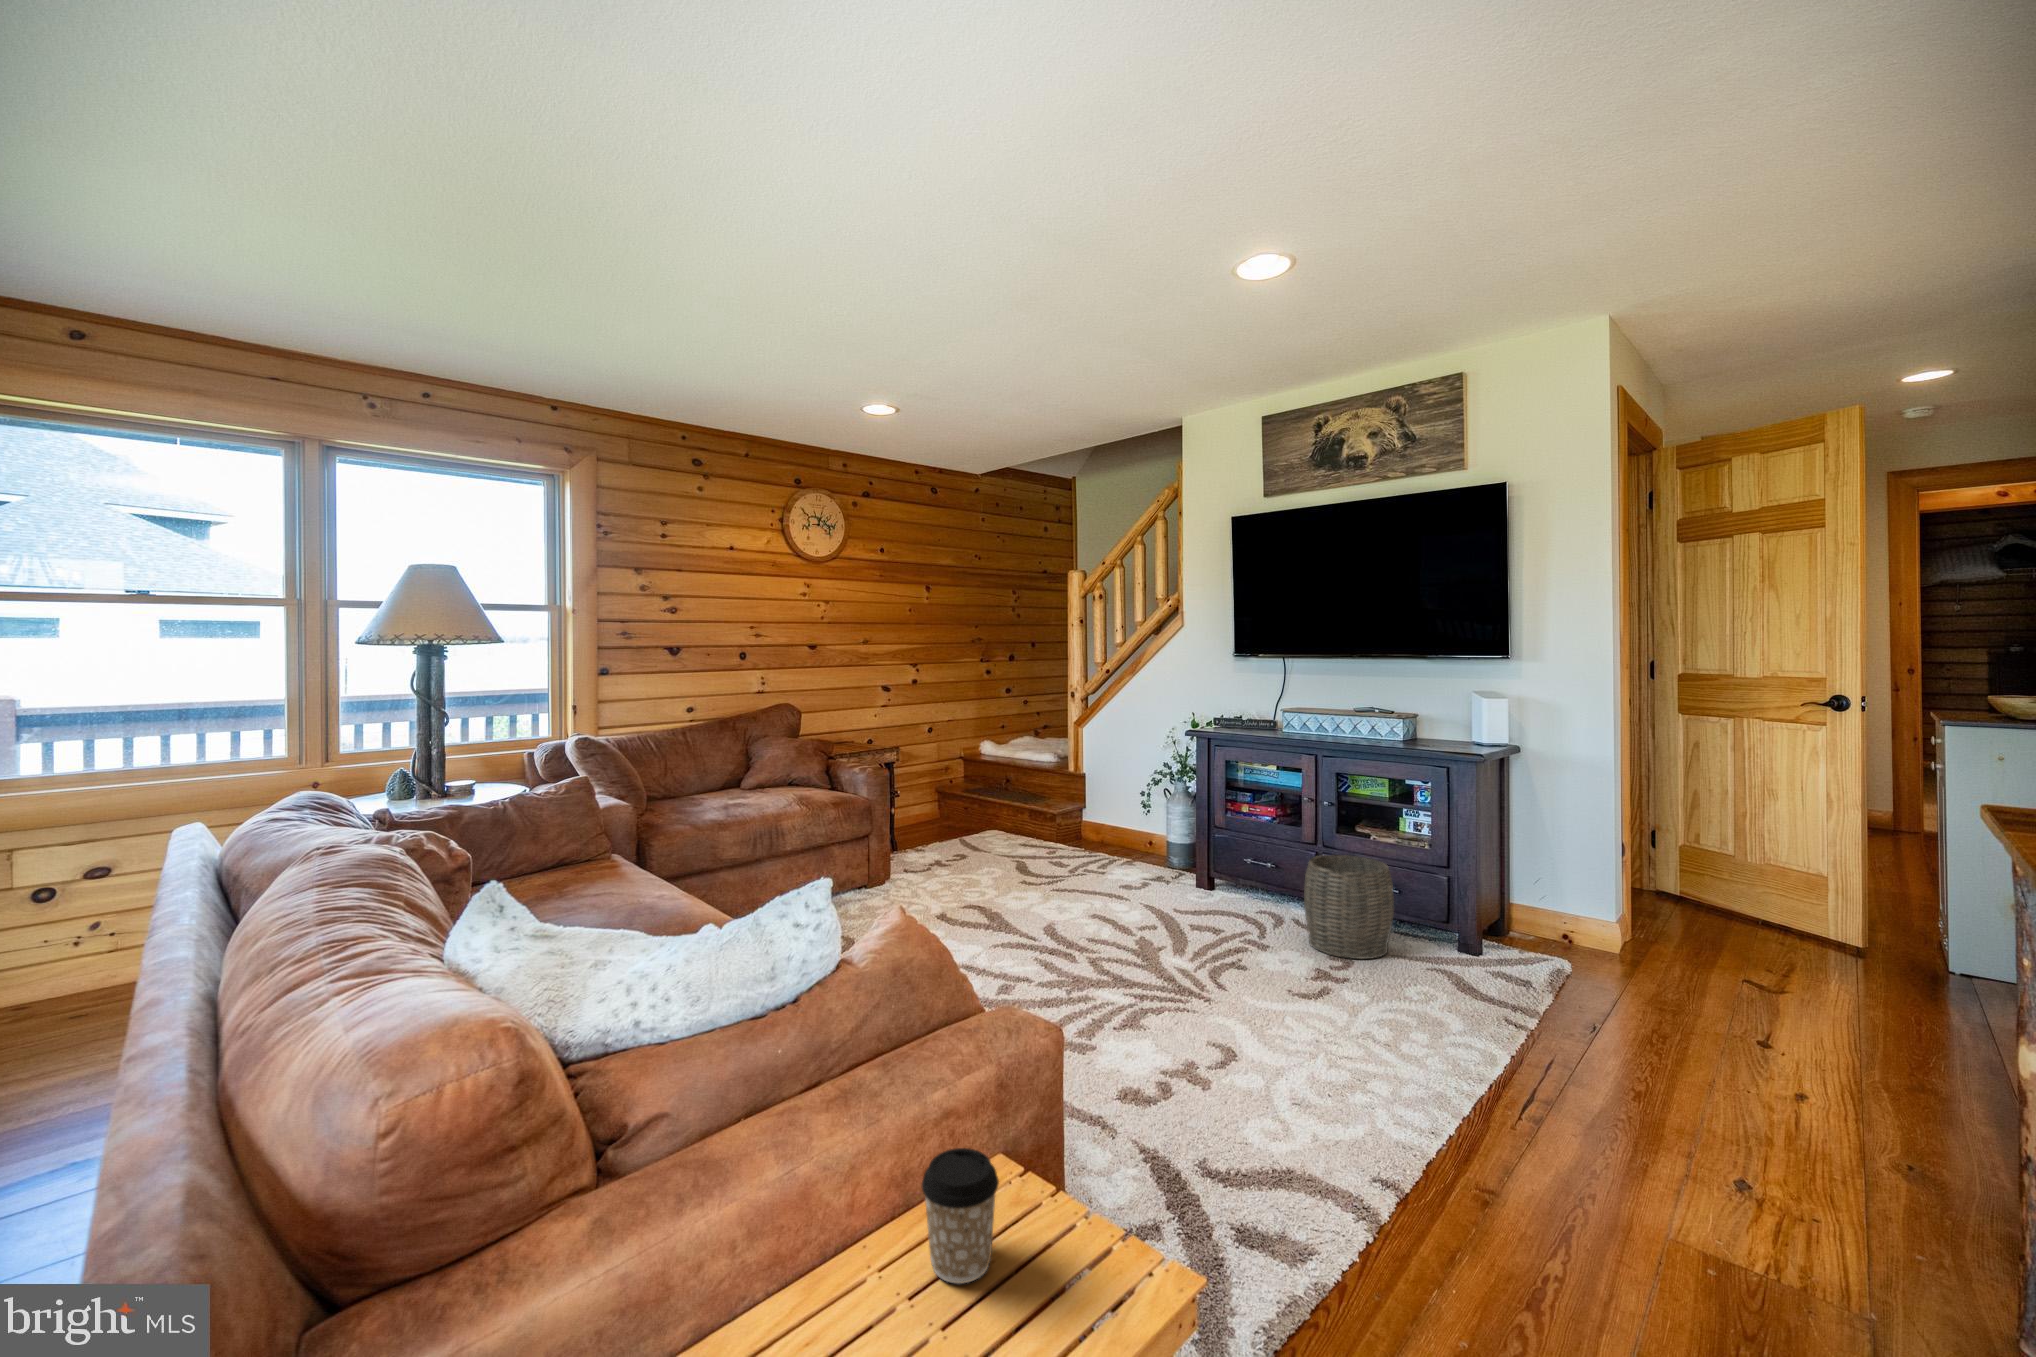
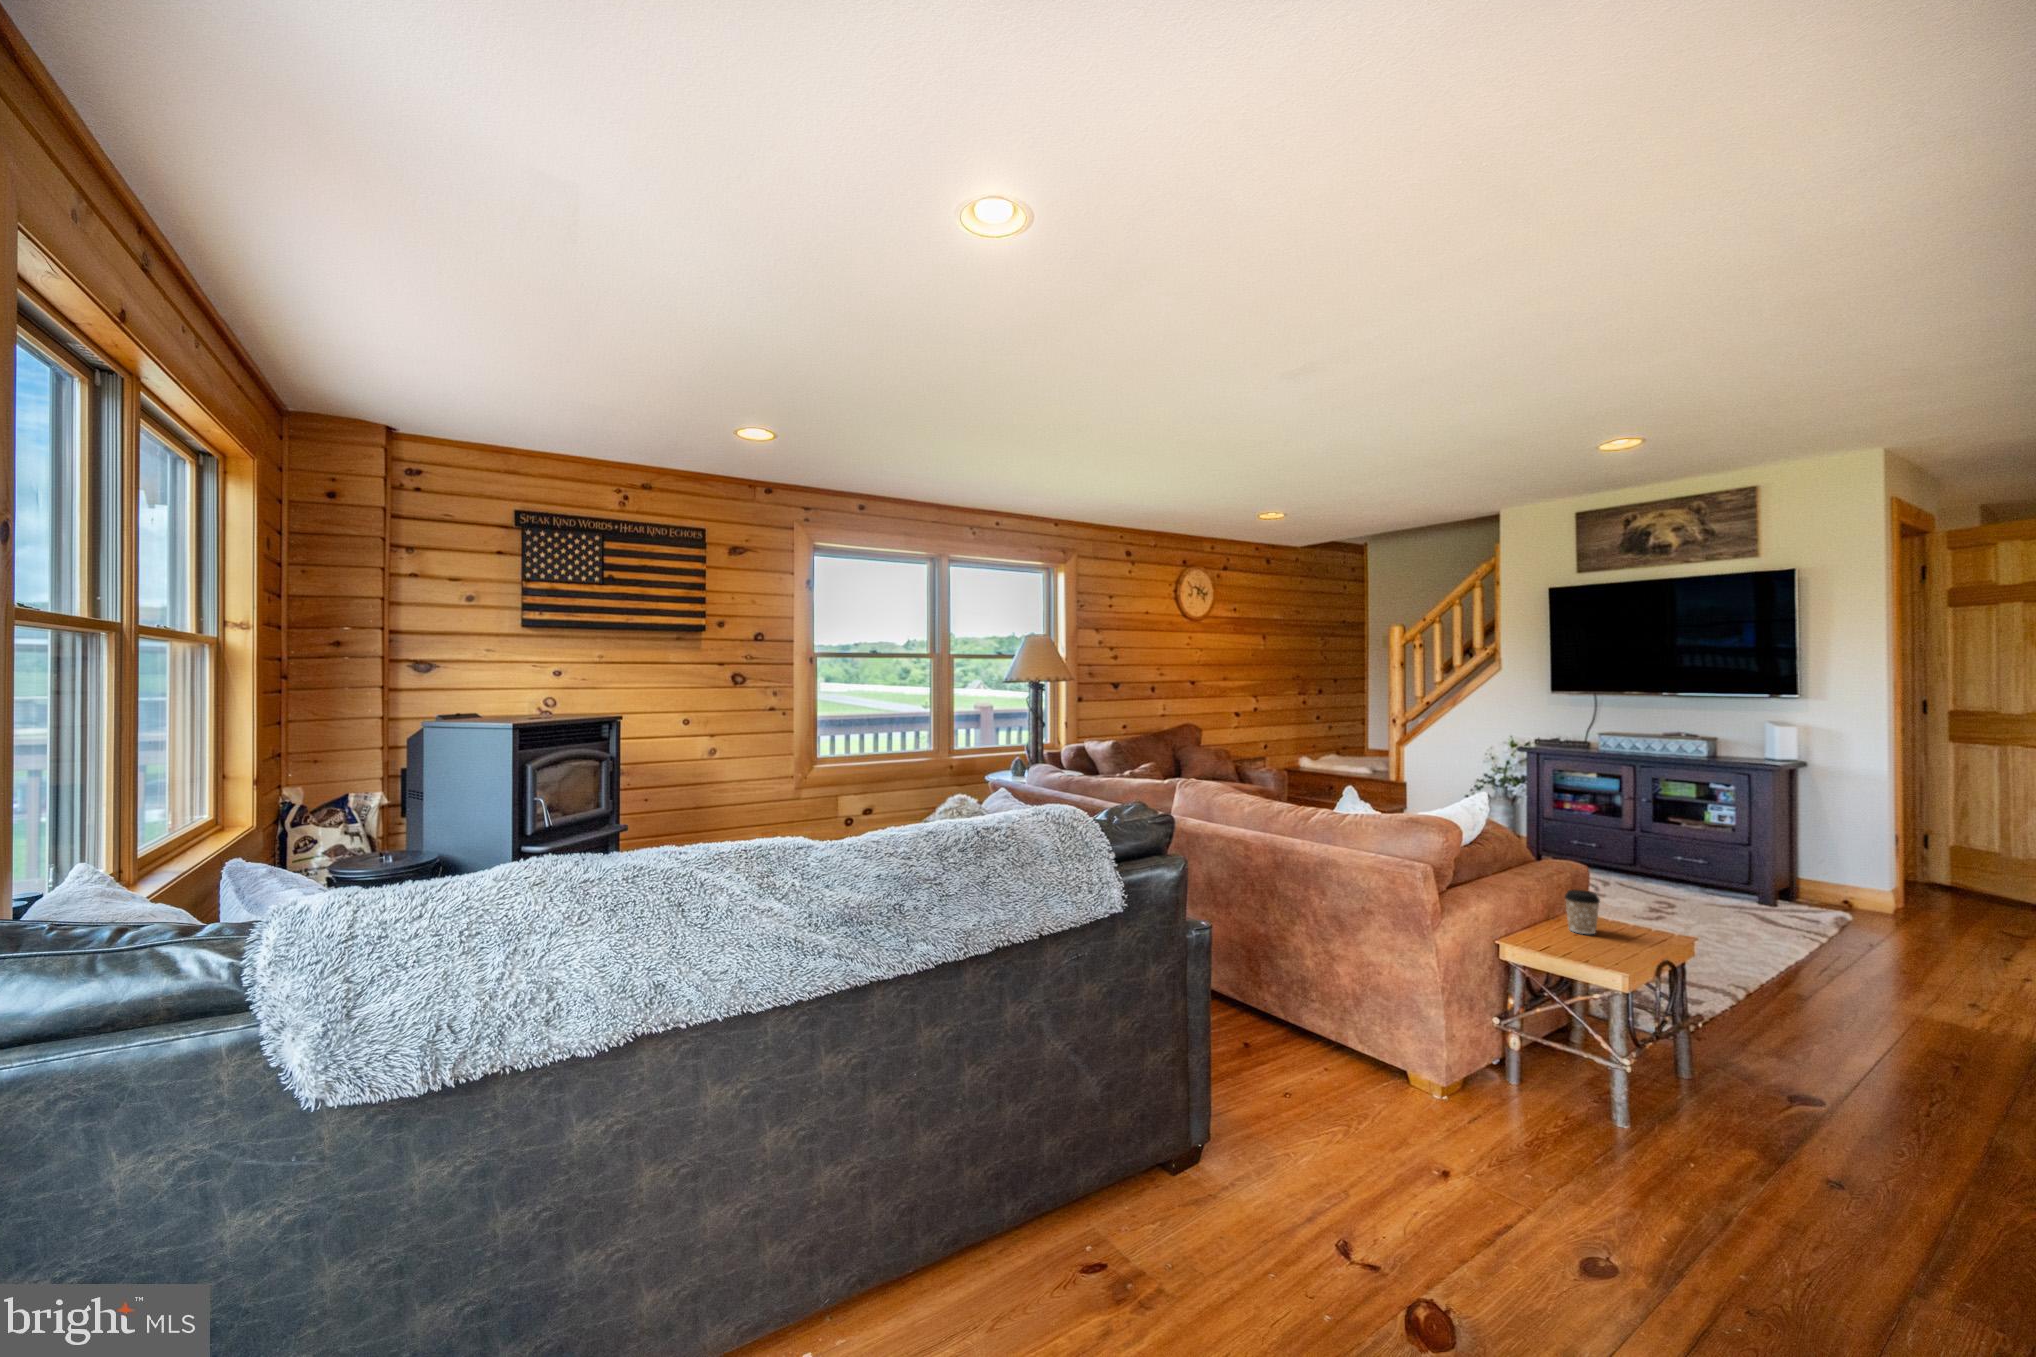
woven basket: present [1304,855,1394,959] -> none [1631,836,1706,907]

